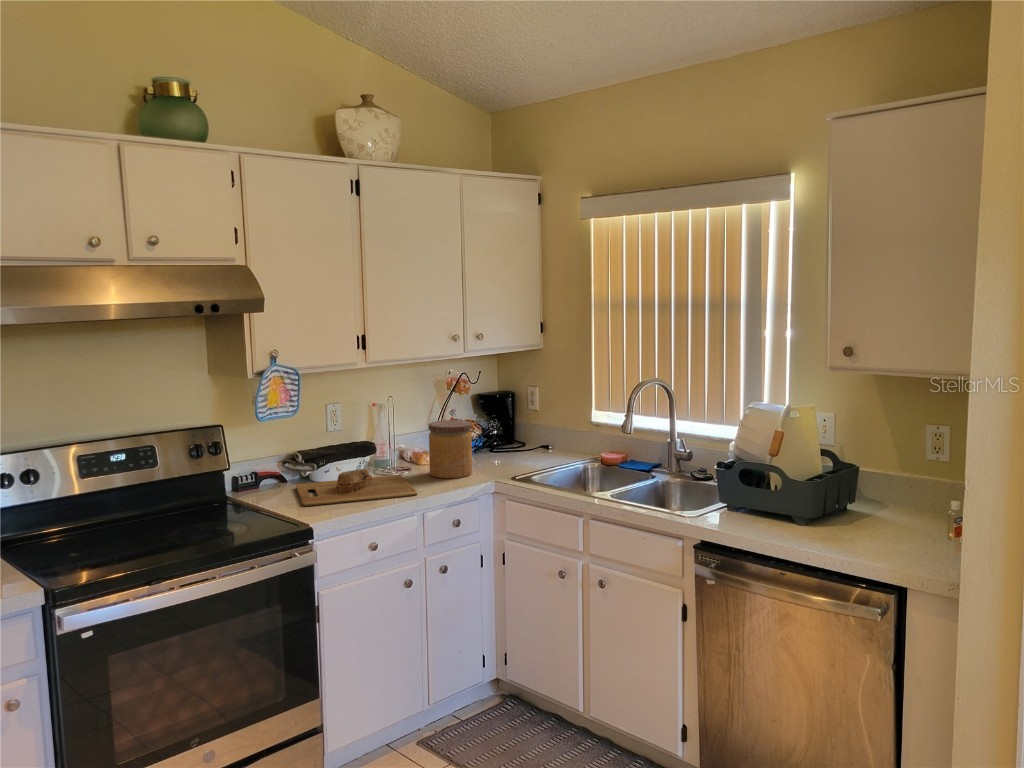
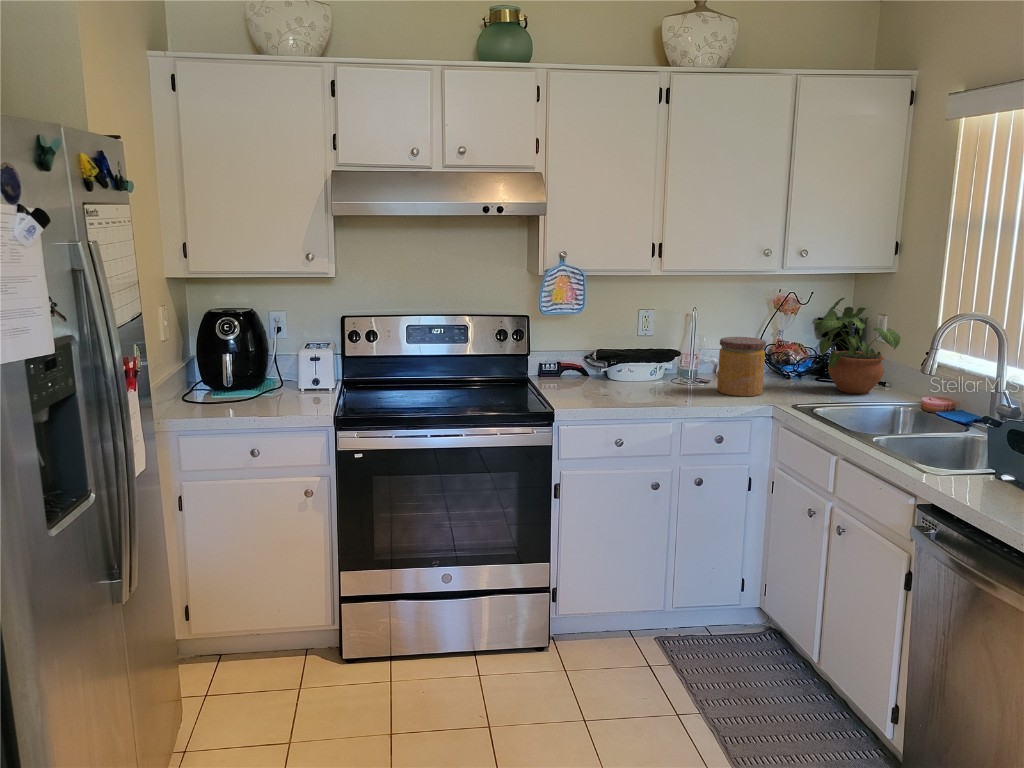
potted plant: none [494,375,567,459] -> present [812,298,900,394]
cutting board: present [296,469,417,506] -> none [572,372,687,403]

